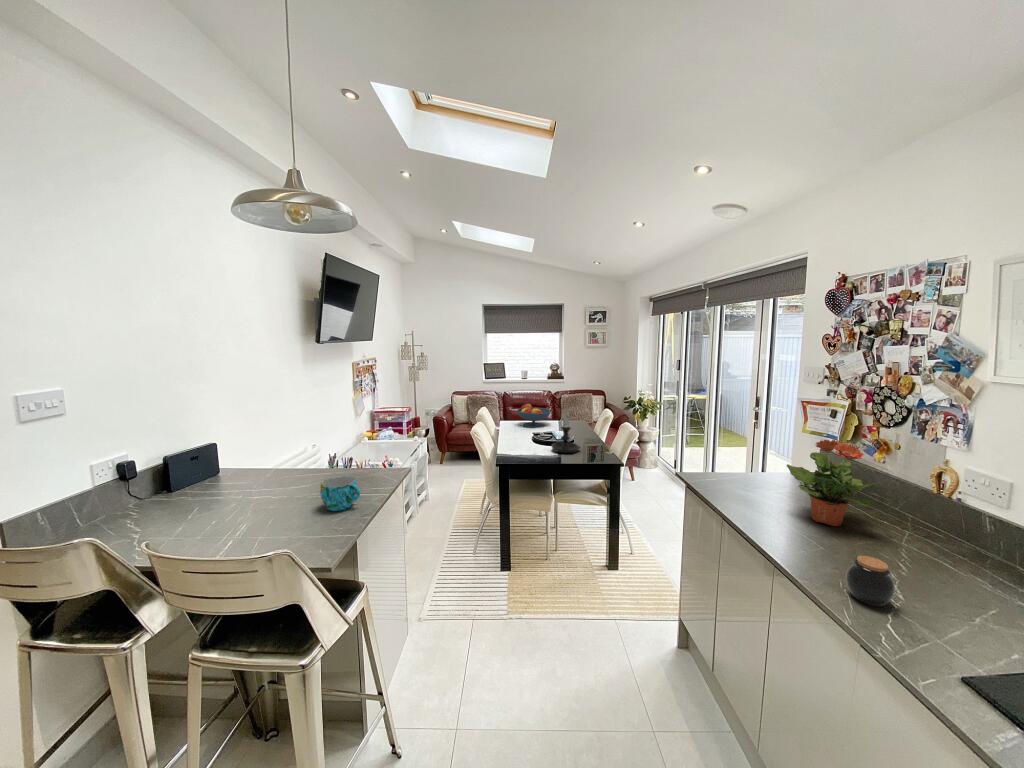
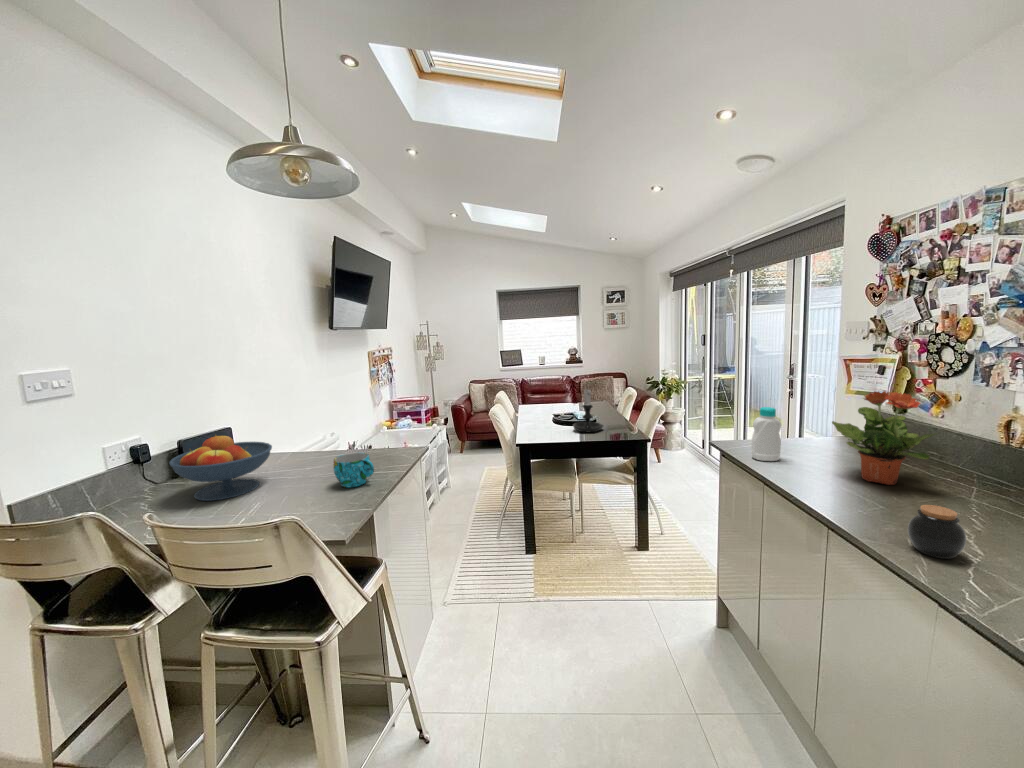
fruit bowl: present [517,404,551,428] -> present [169,435,272,501]
bottle: none [714,446,742,497] -> present [751,407,781,461]

